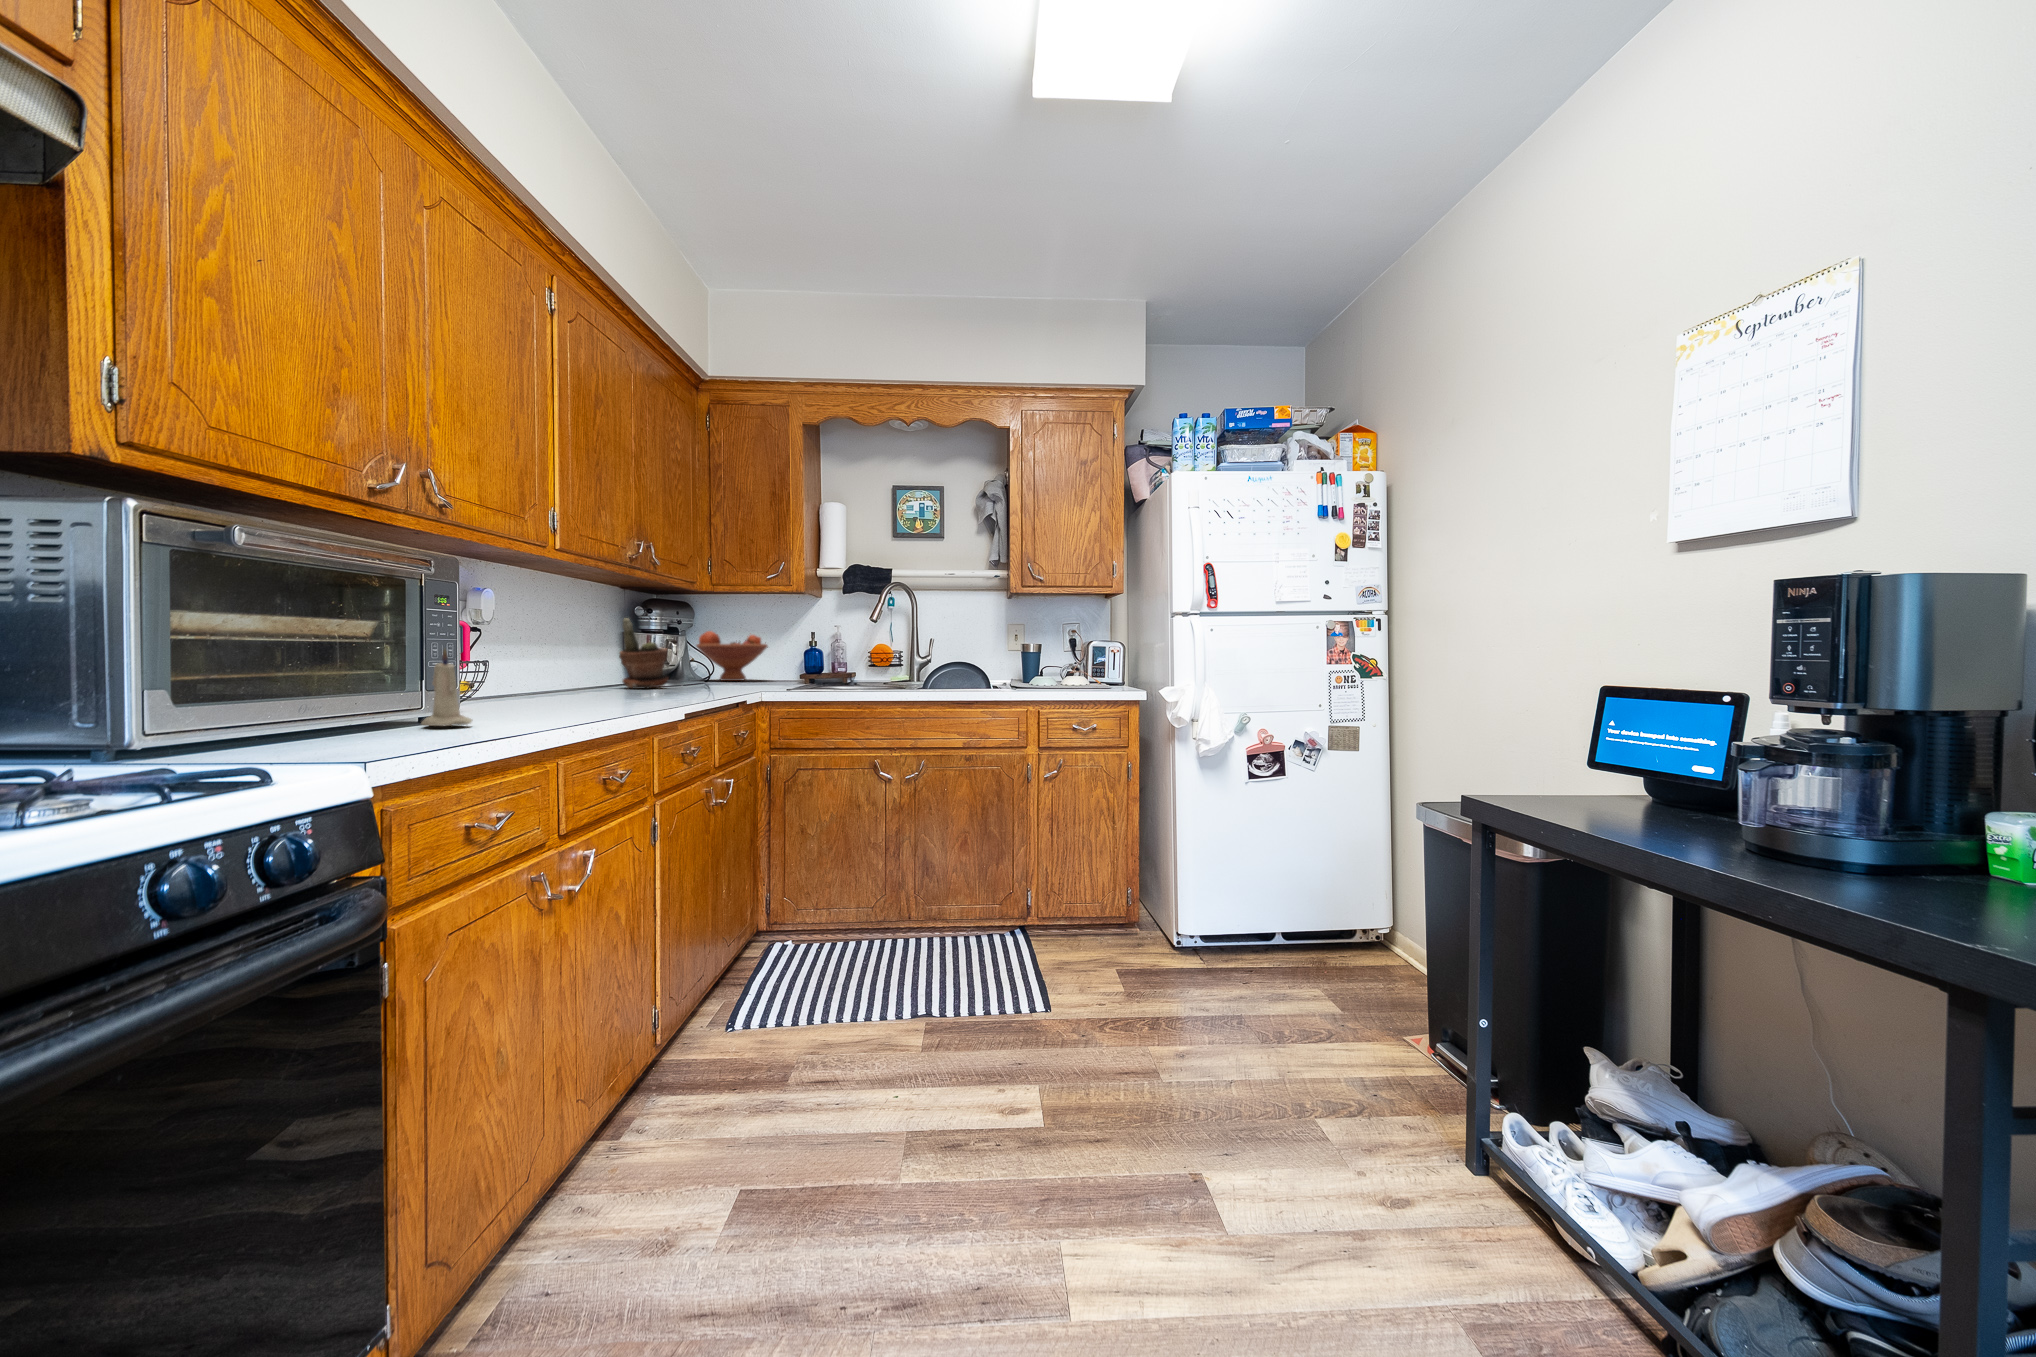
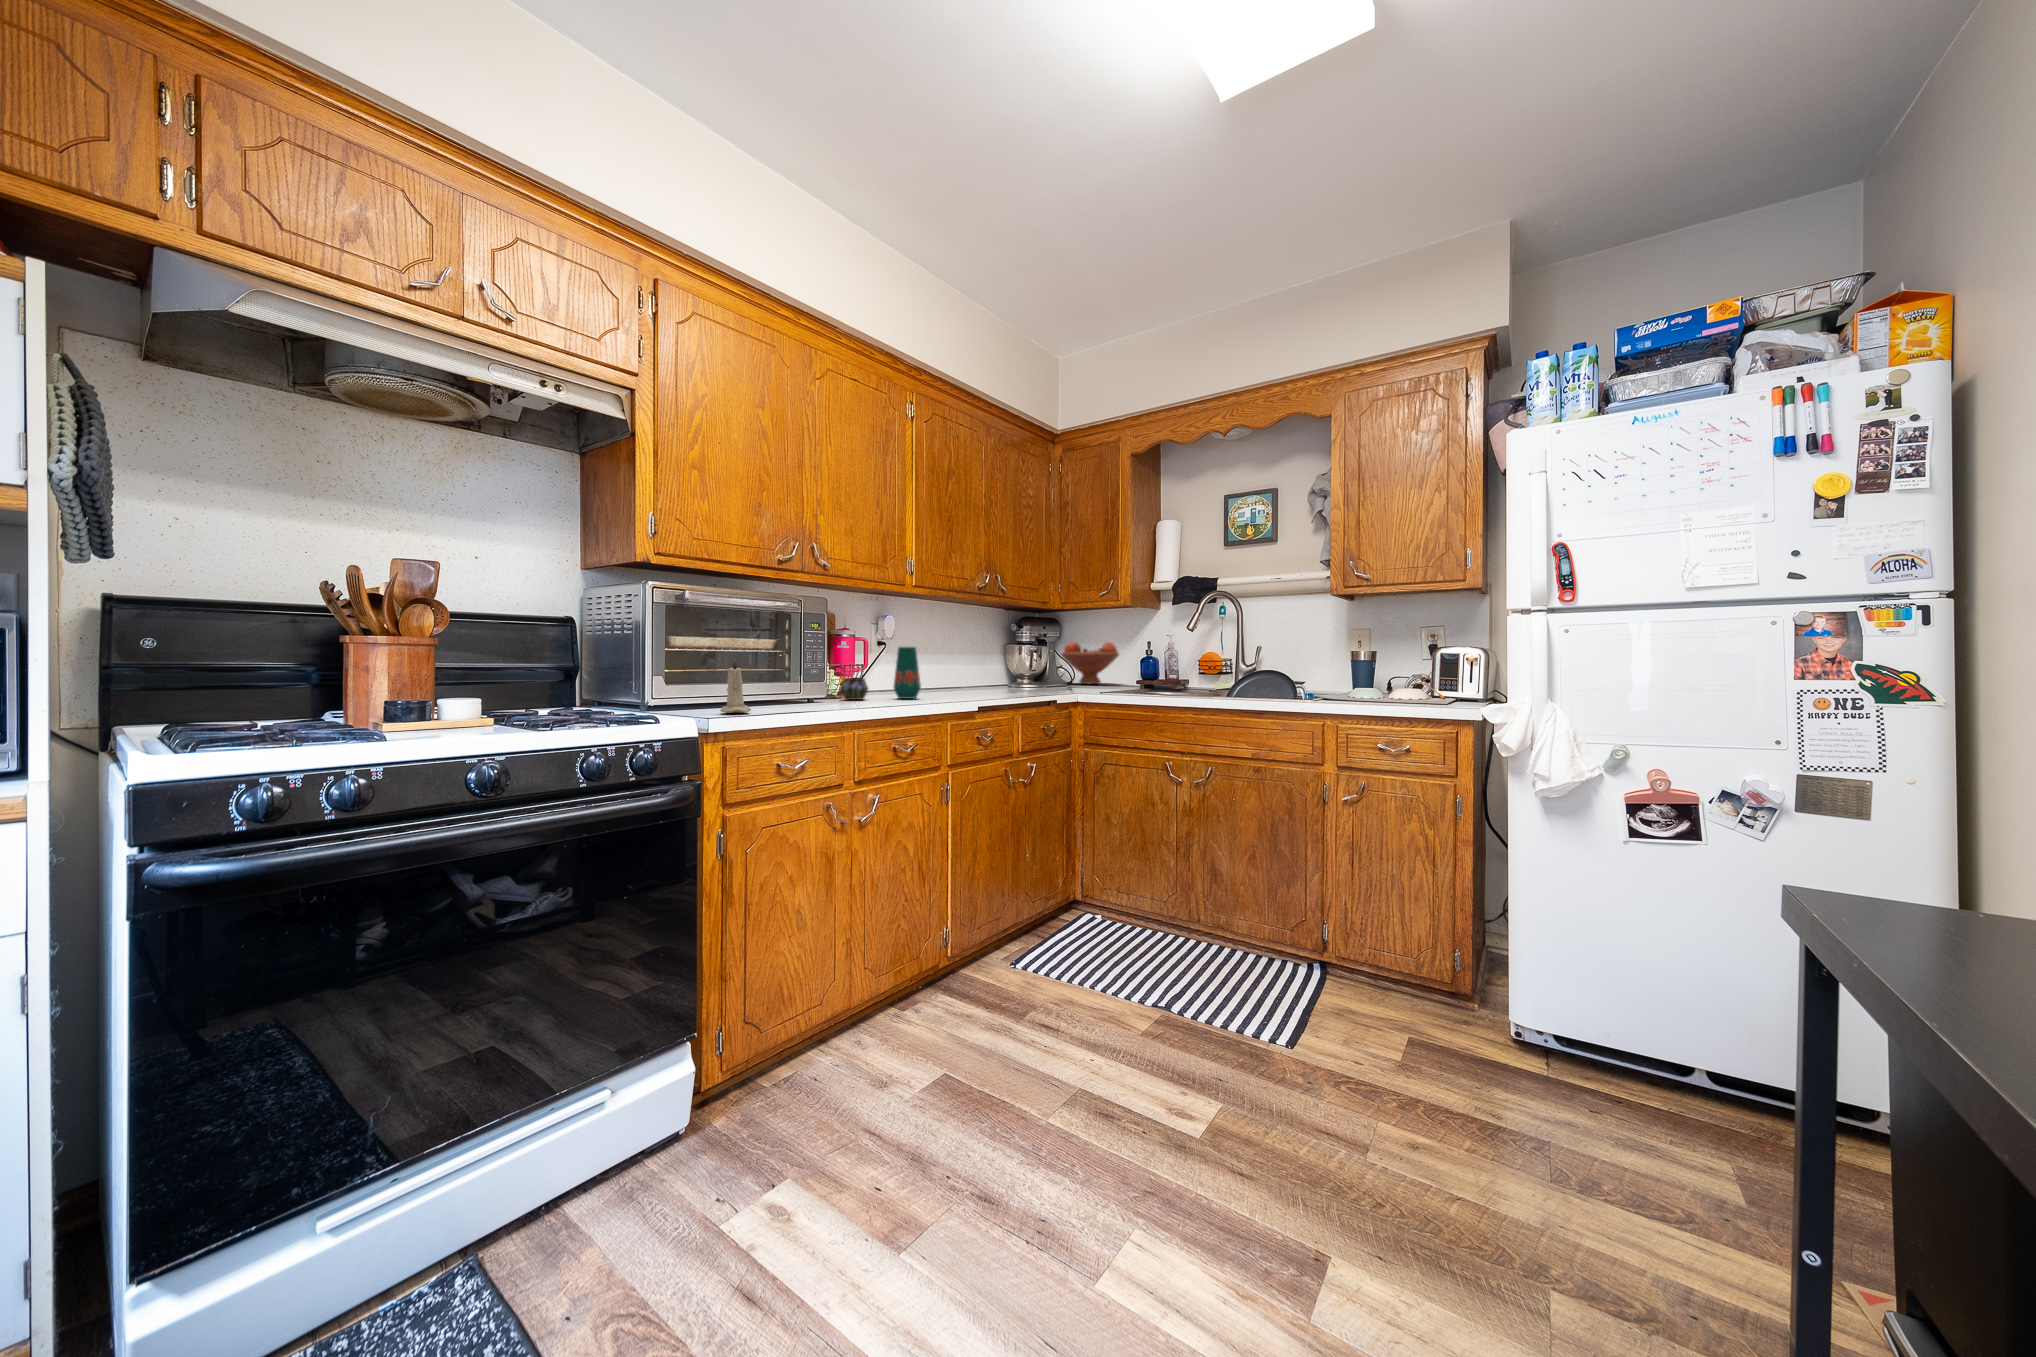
potted plant: present [619,618,668,689] -> none [975,632,1012,689]
vase: none [508,636,613,706] -> present [840,647,921,700]

